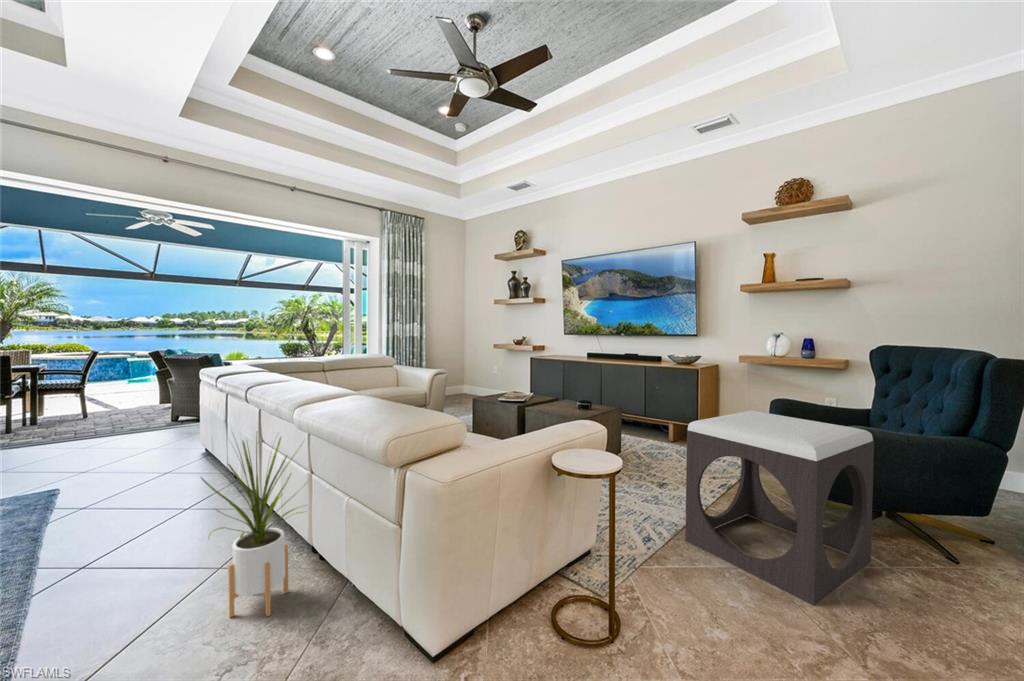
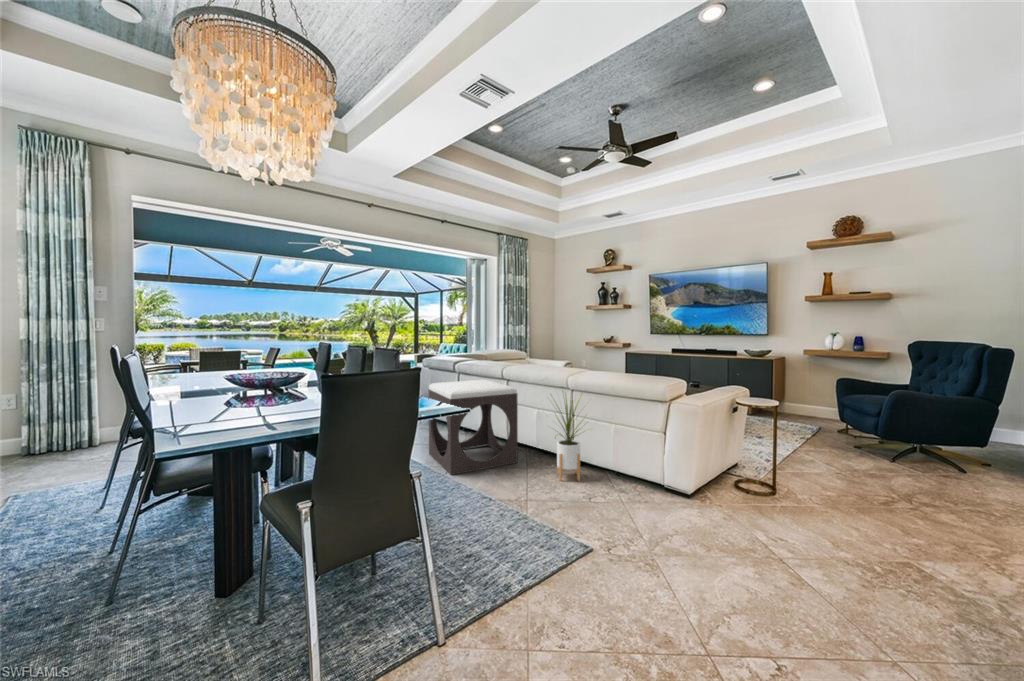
footstool: present [685,411,874,605] -> present [428,380,518,475]

